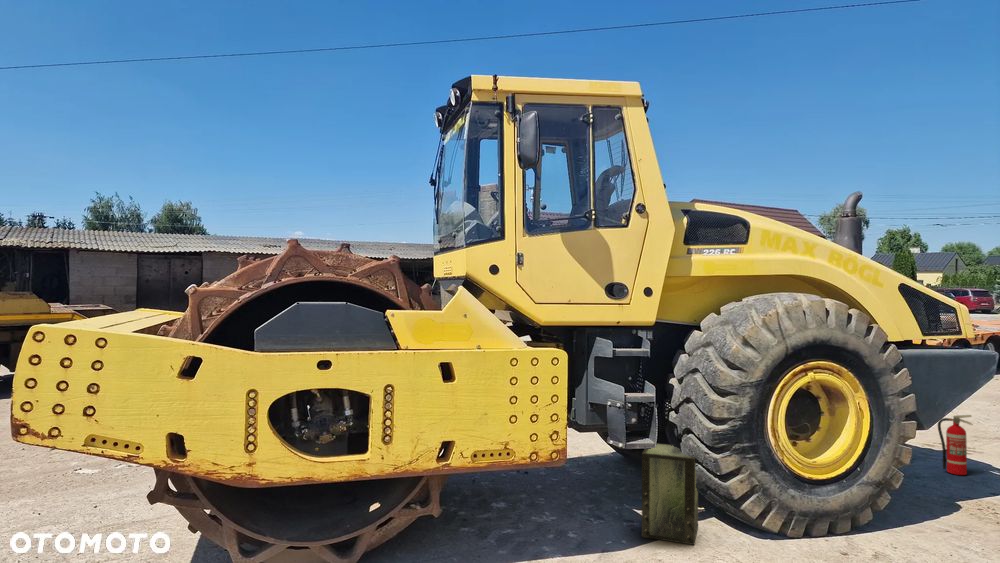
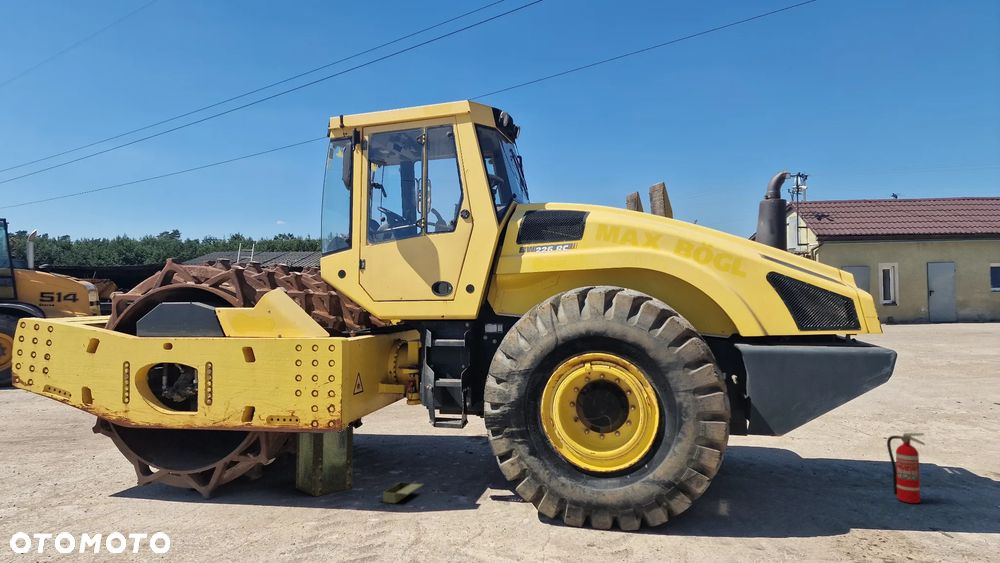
storage box: present [642,443,698,545] -> present [296,425,353,496]
toolbox: none [558,512,598,541] -> present [383,482,423,503]

